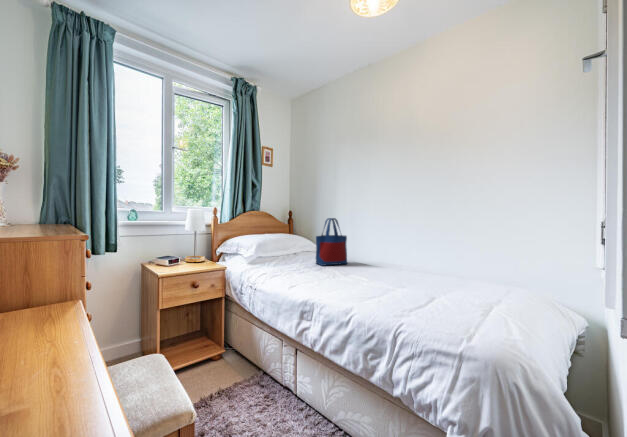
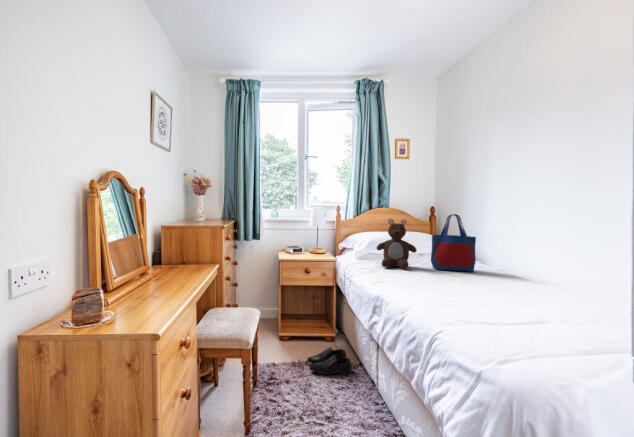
teddy bear: none [270,224,305,270] -> present [377,219,417,269]
shoe: none [210,359,261,394] -> present [307,347,351,375]

